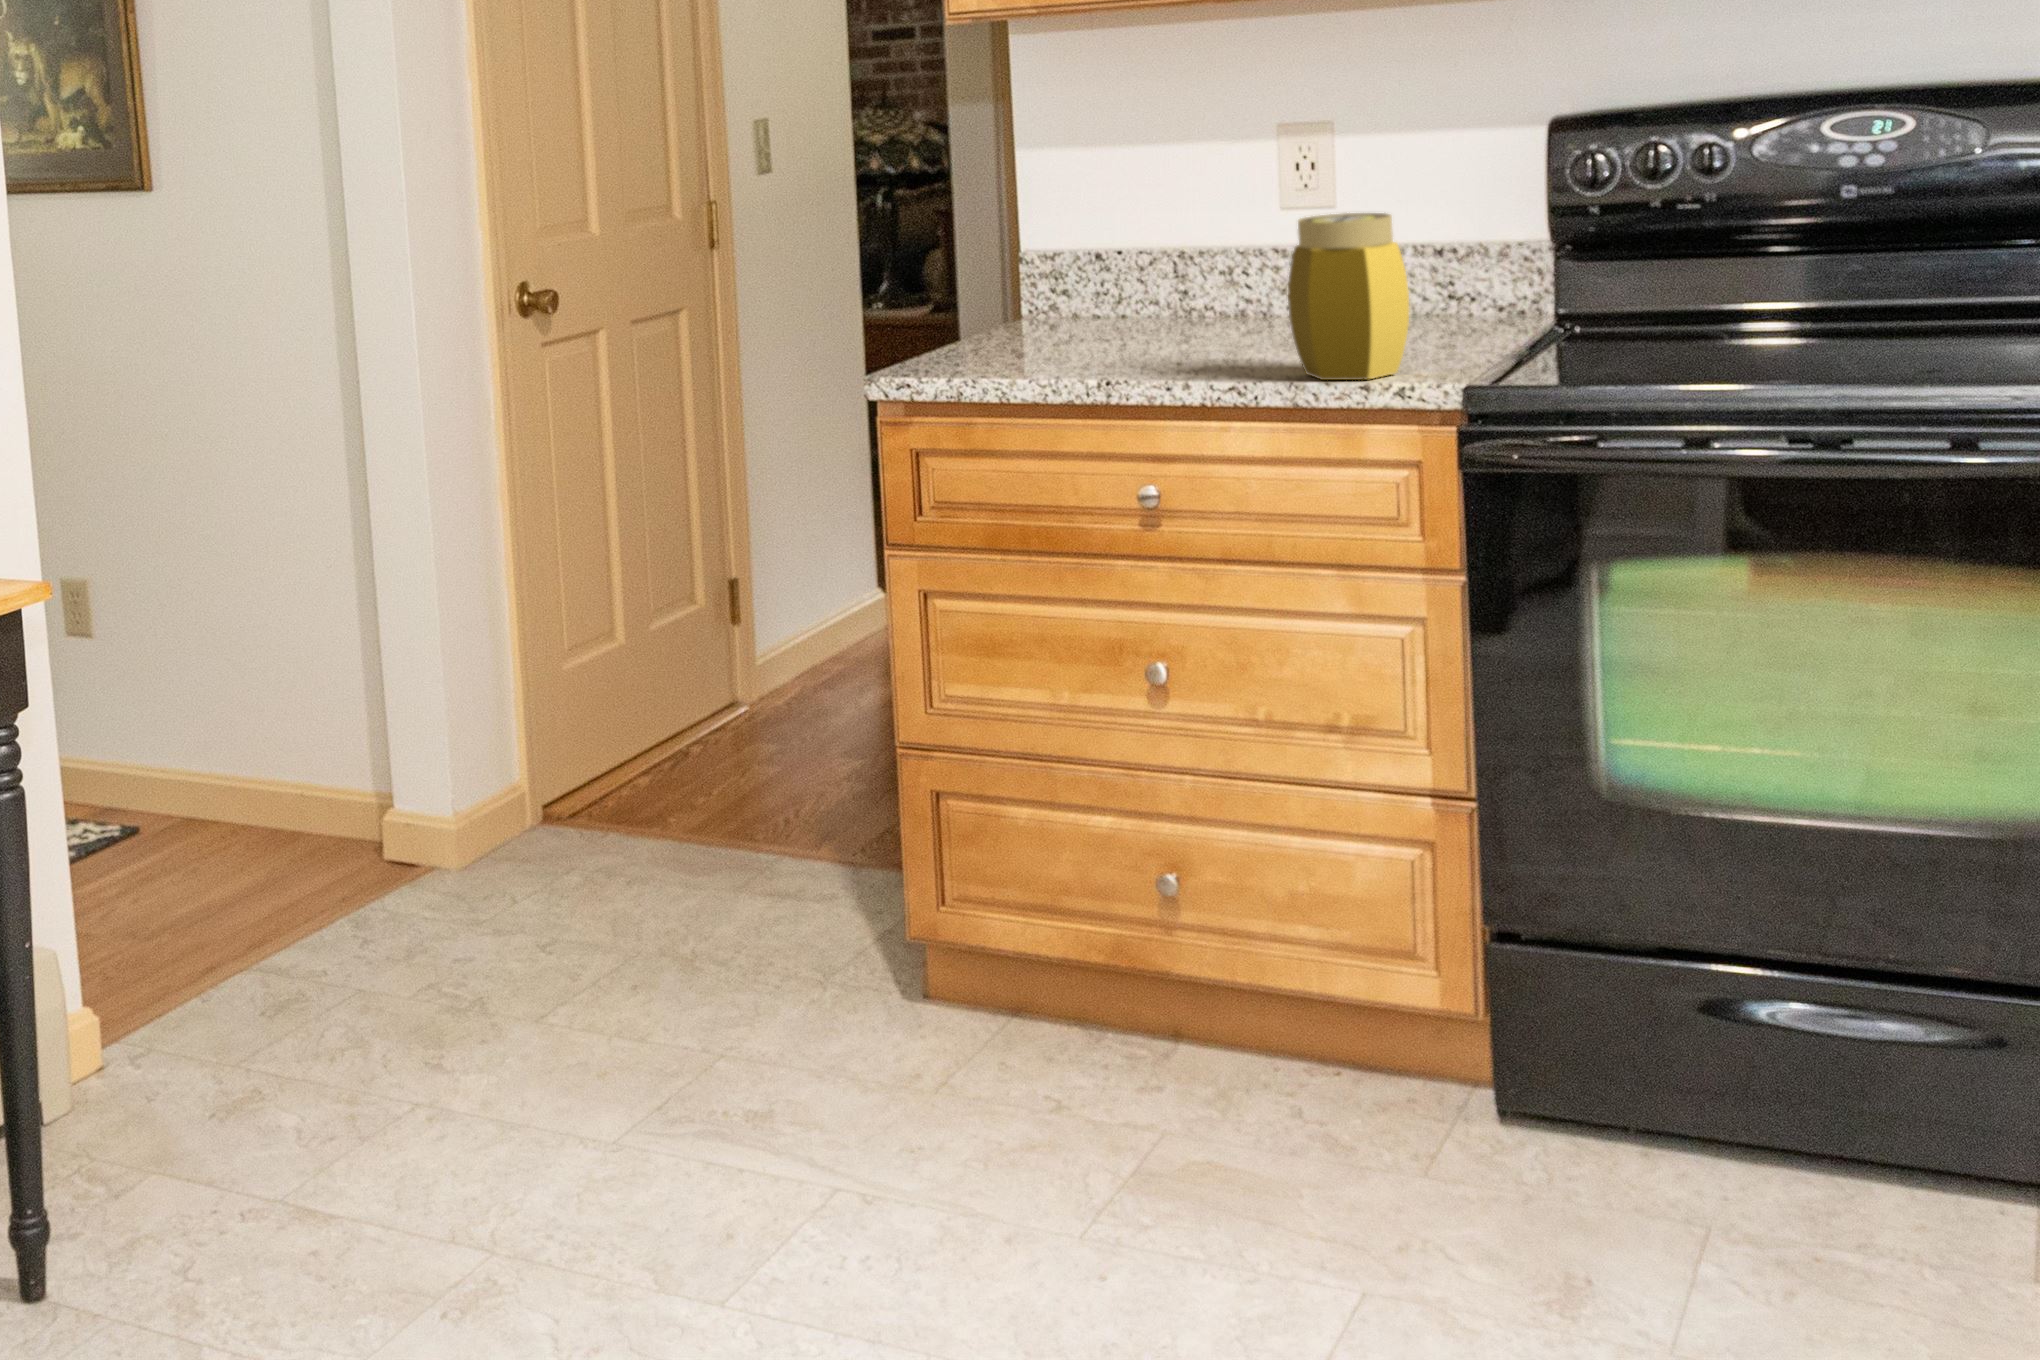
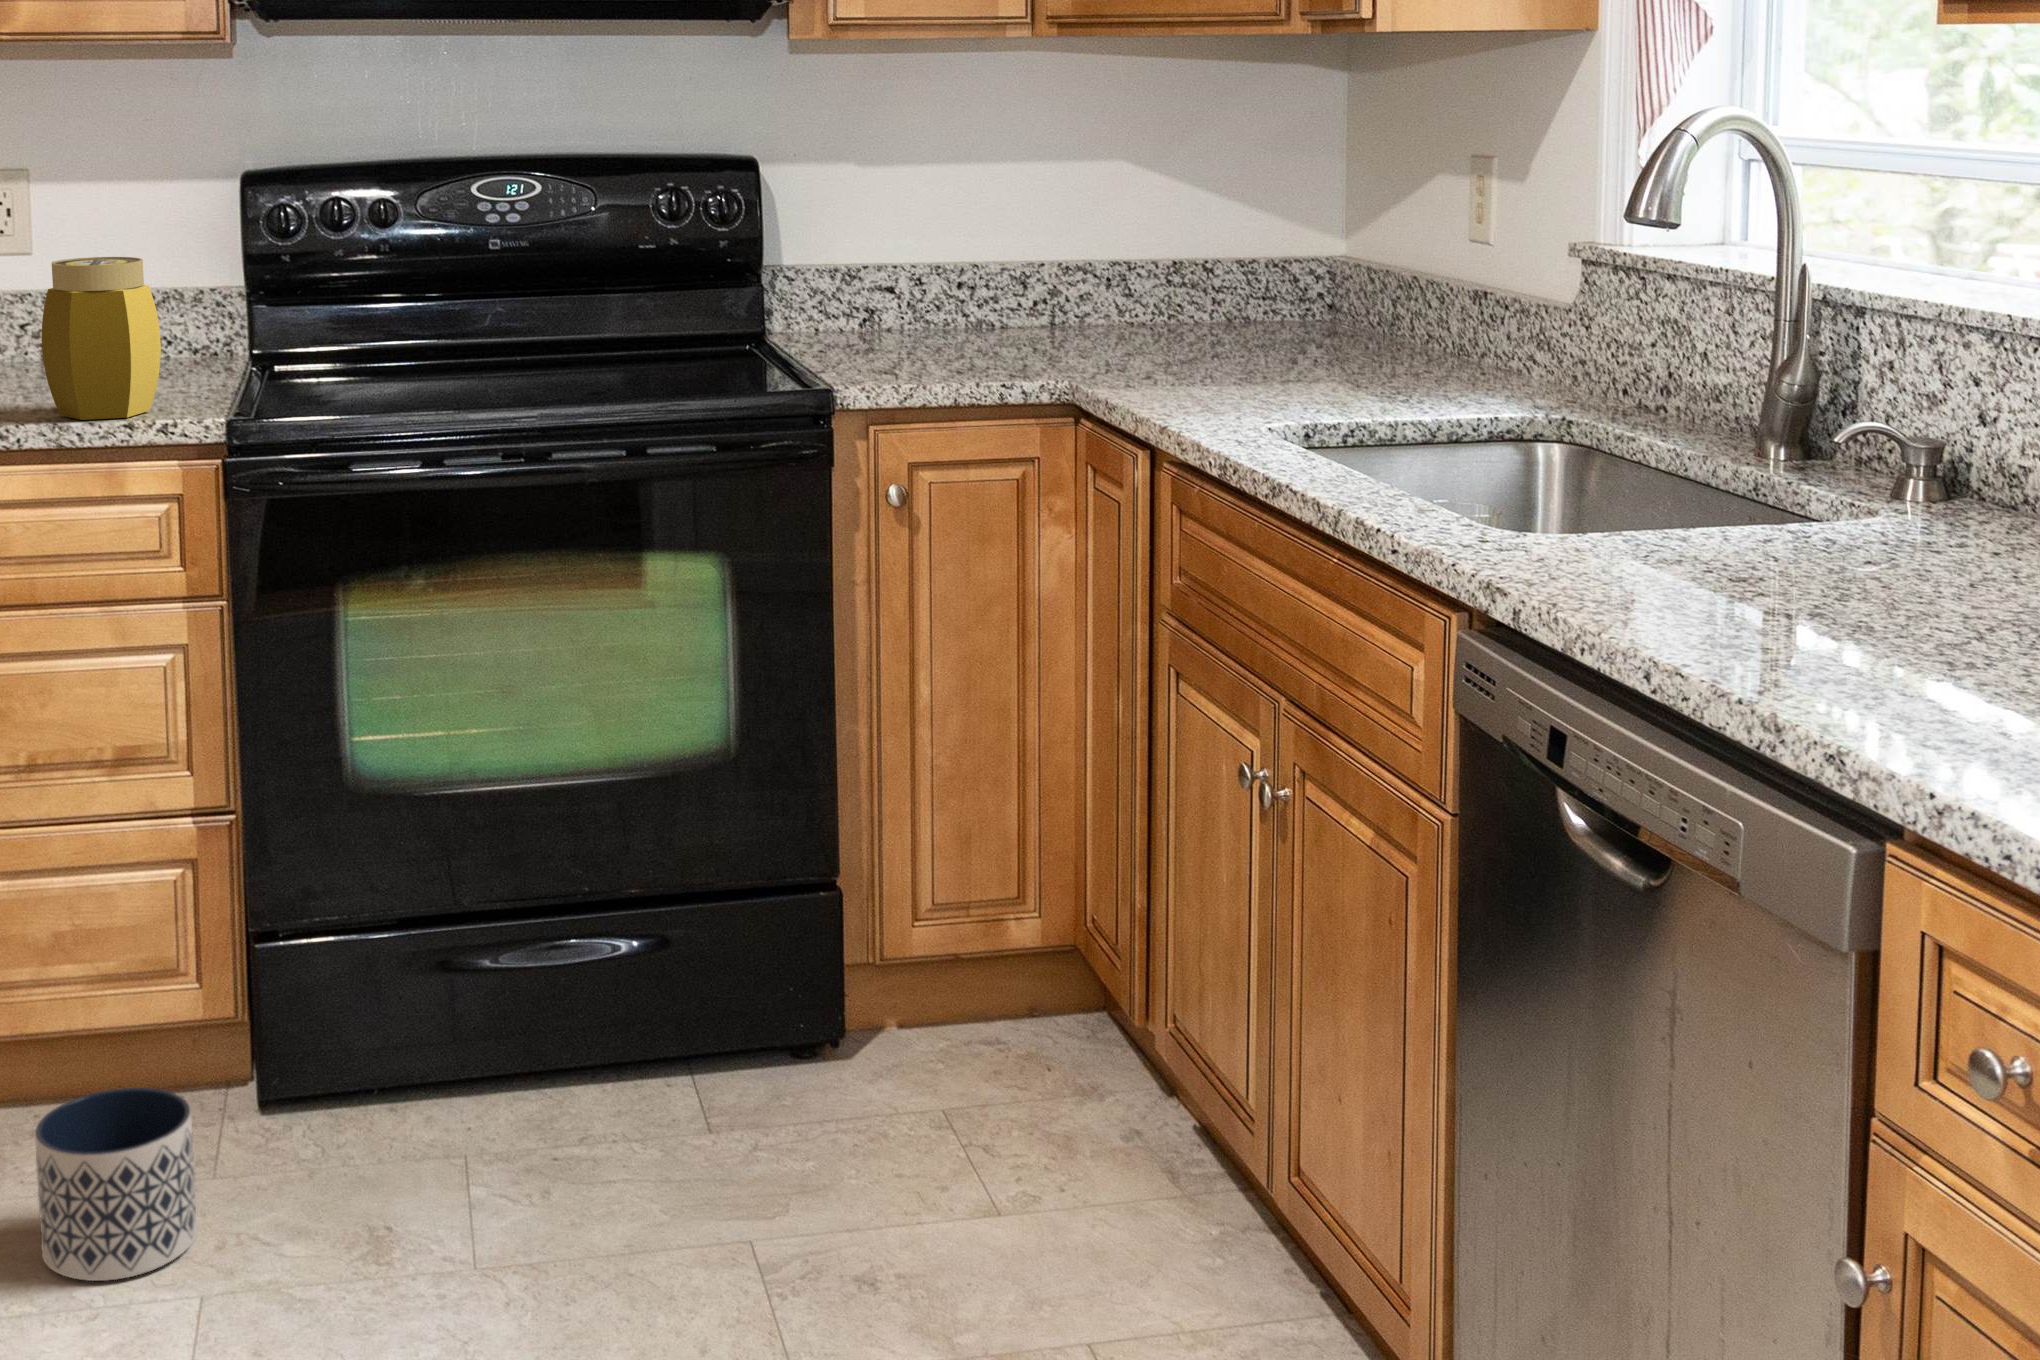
planter: none [1223,1063,1387,1258] -> present [35,1088,197,1281]

